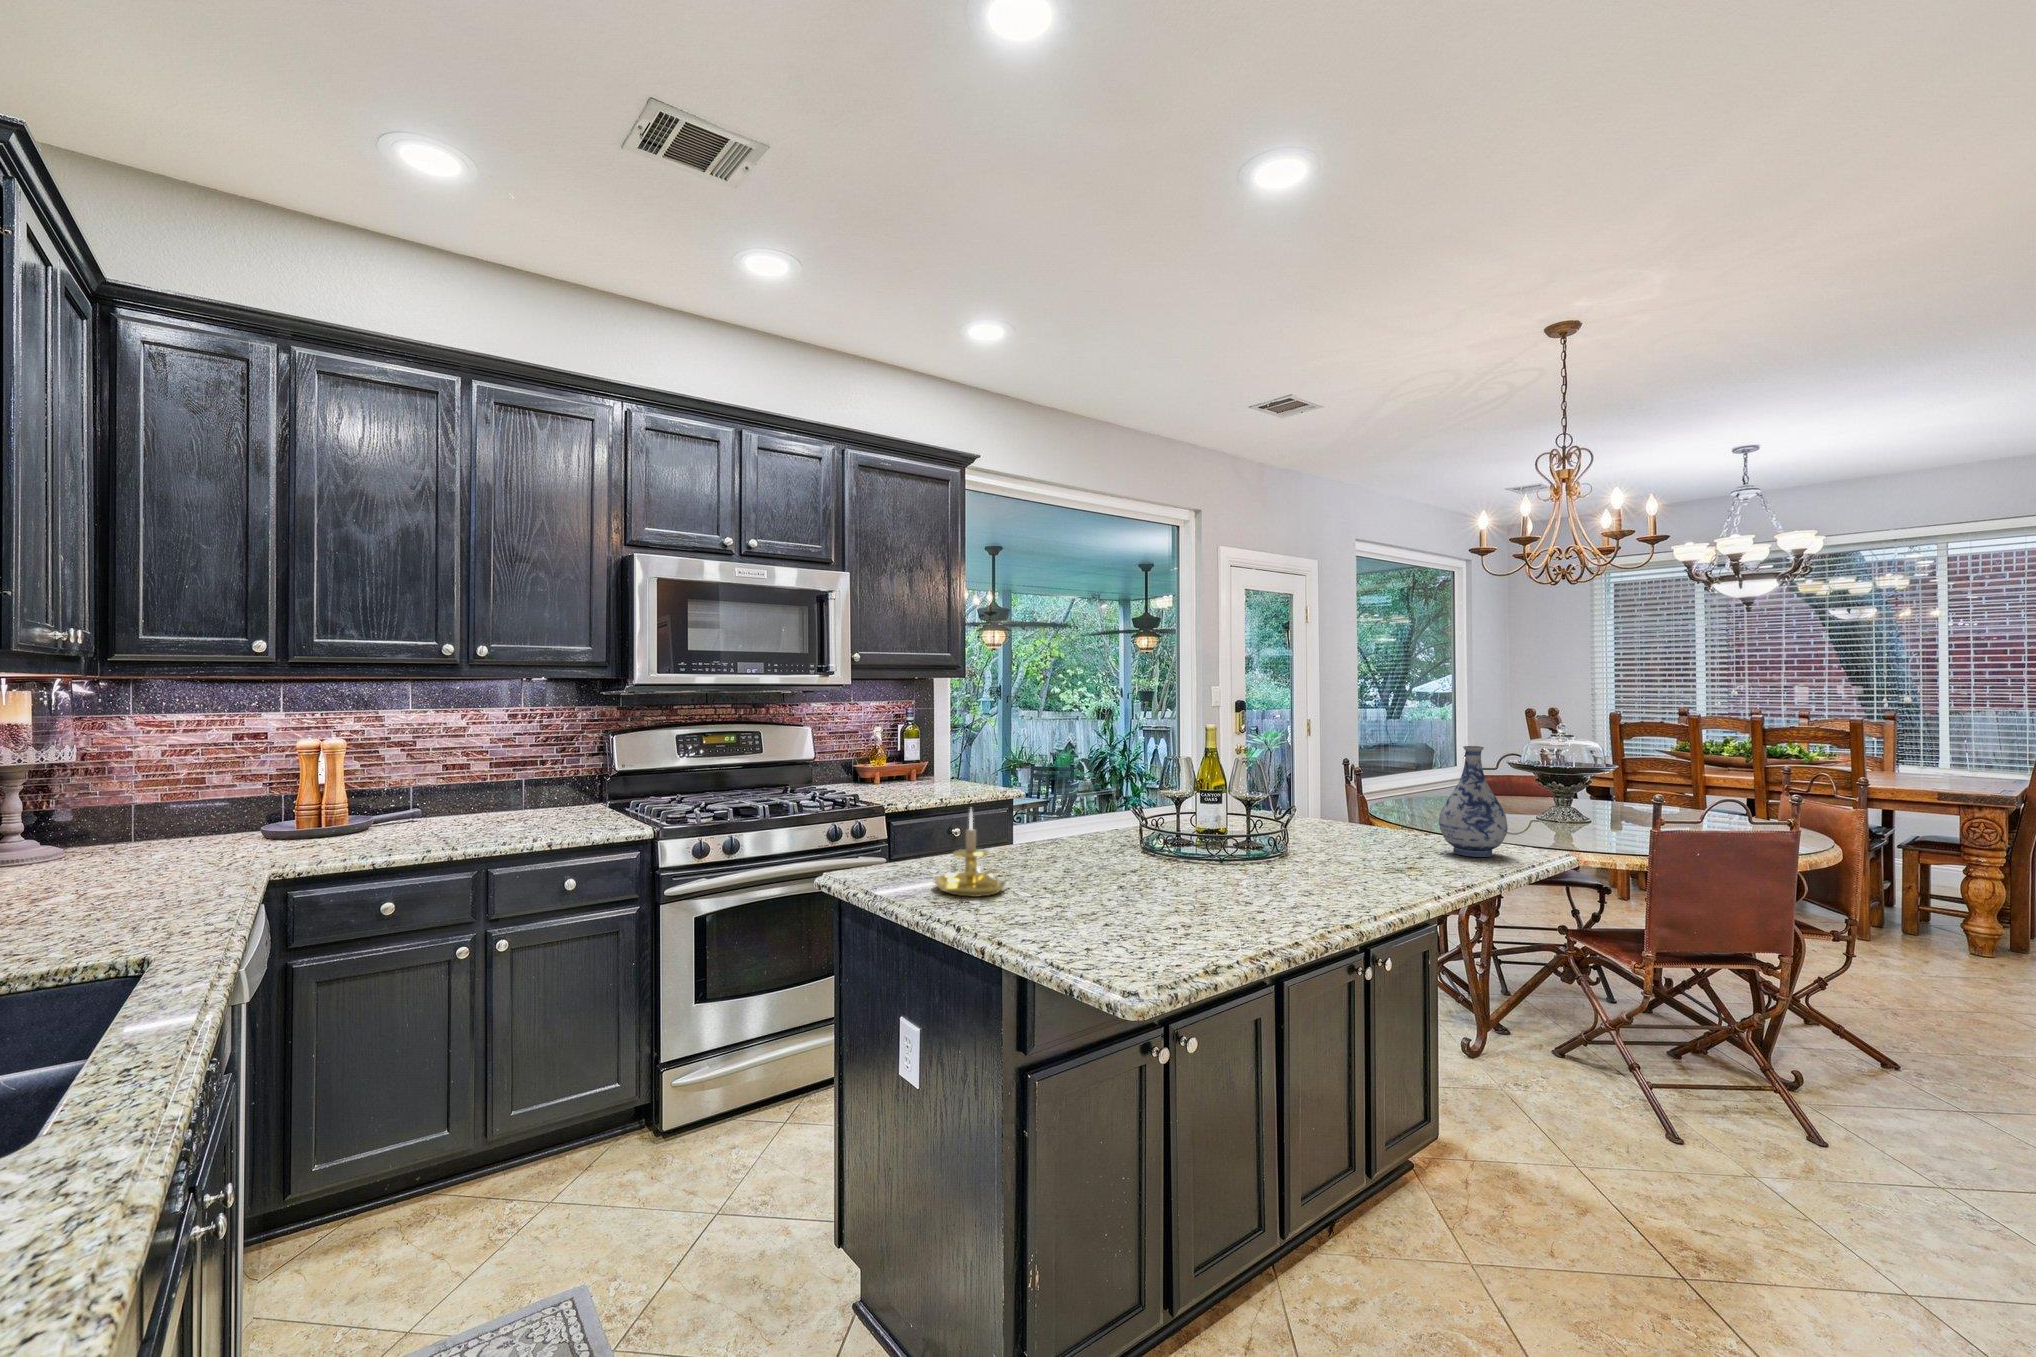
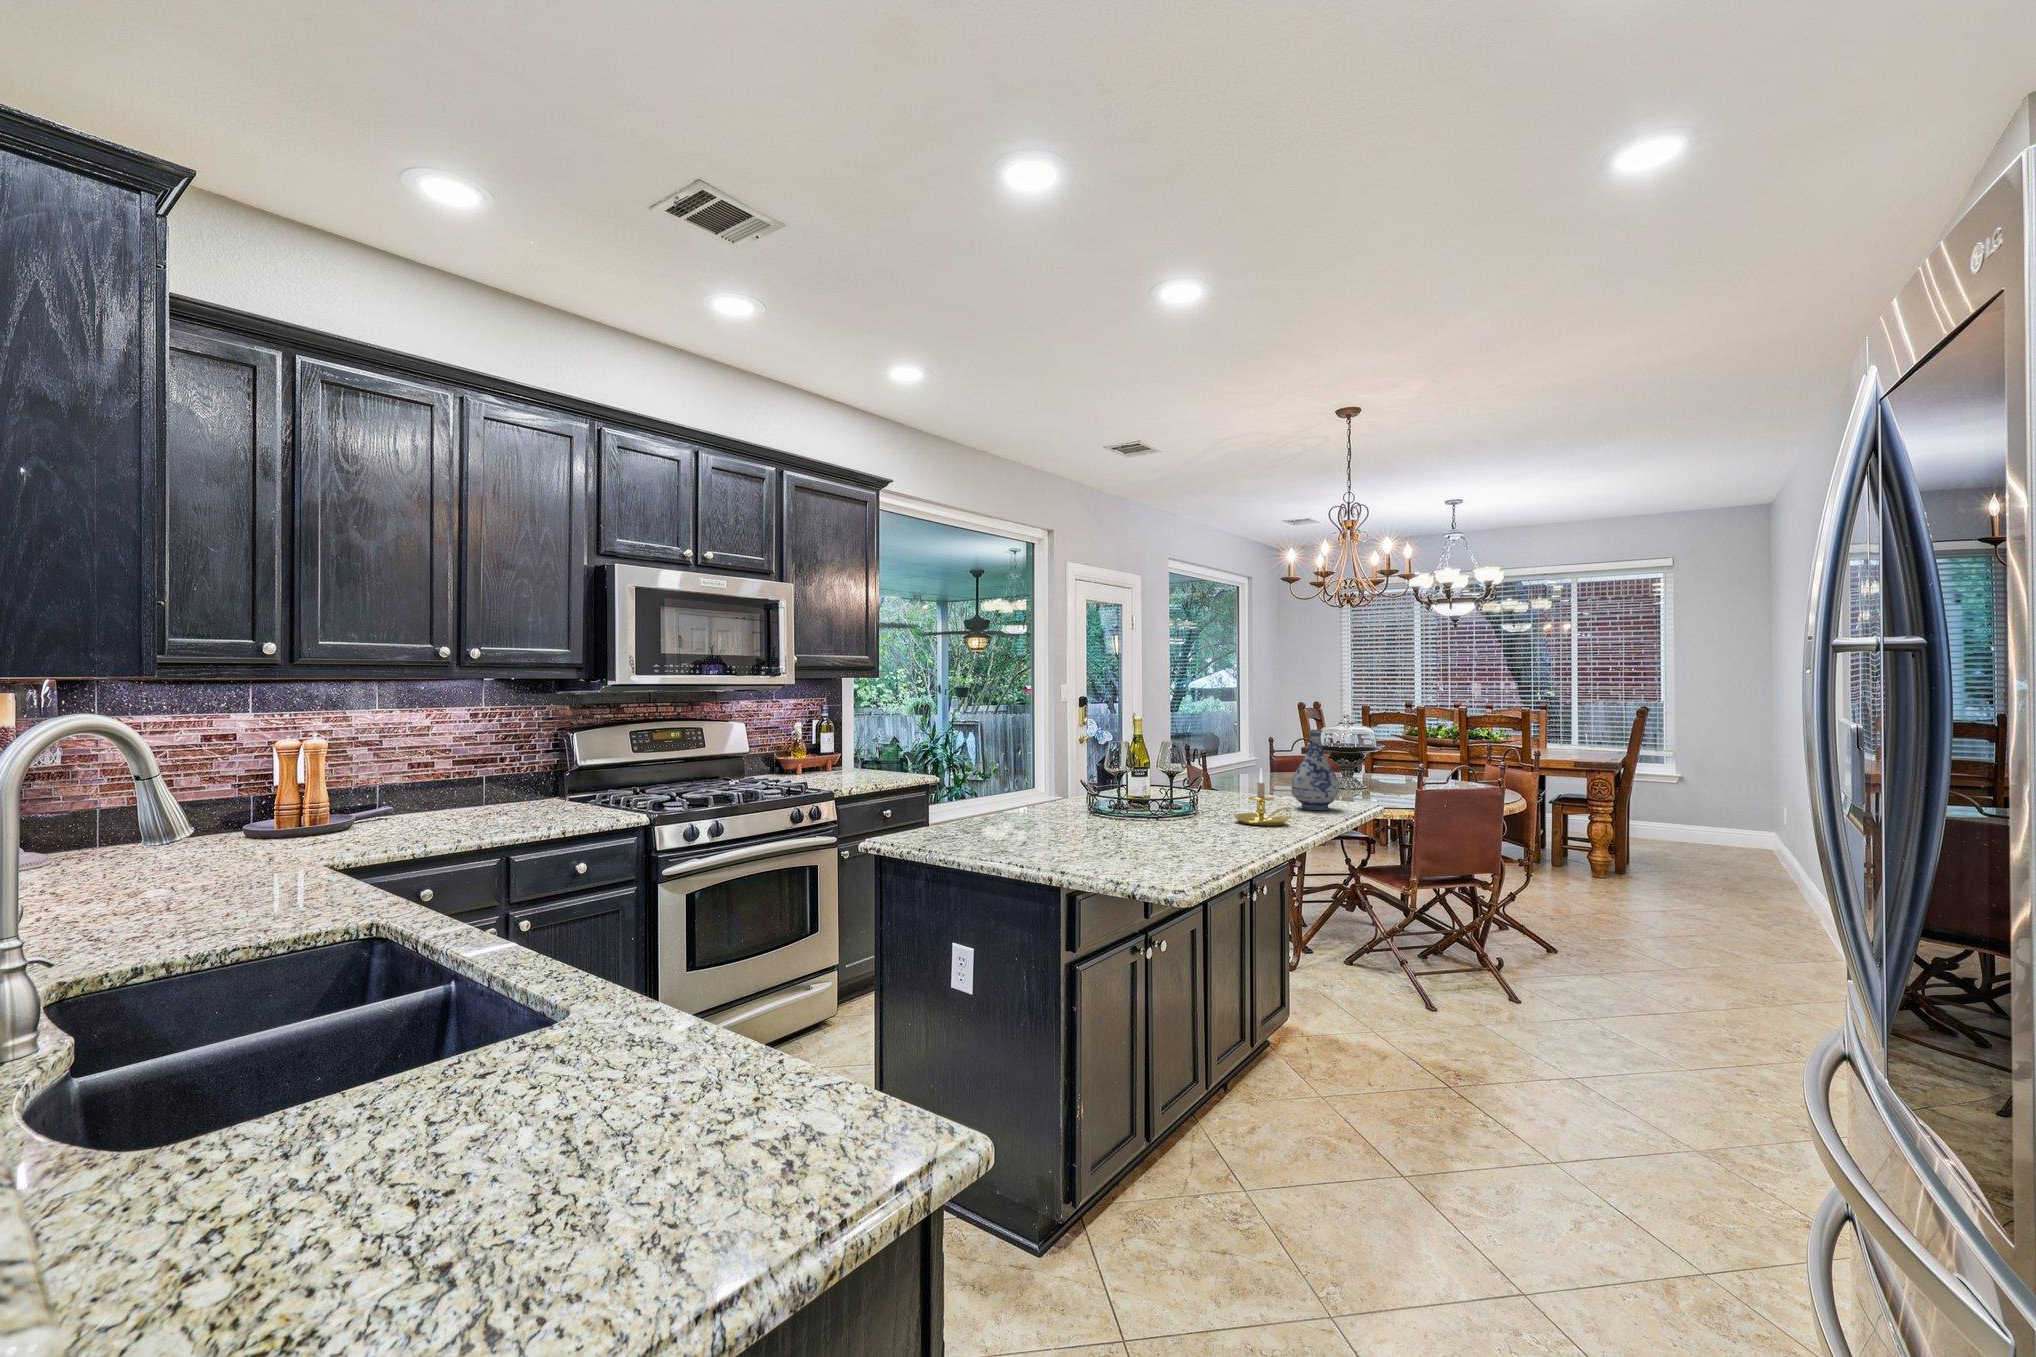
candle holder: present [936,810,1006,897] -> present [1235,769,1295,826]

